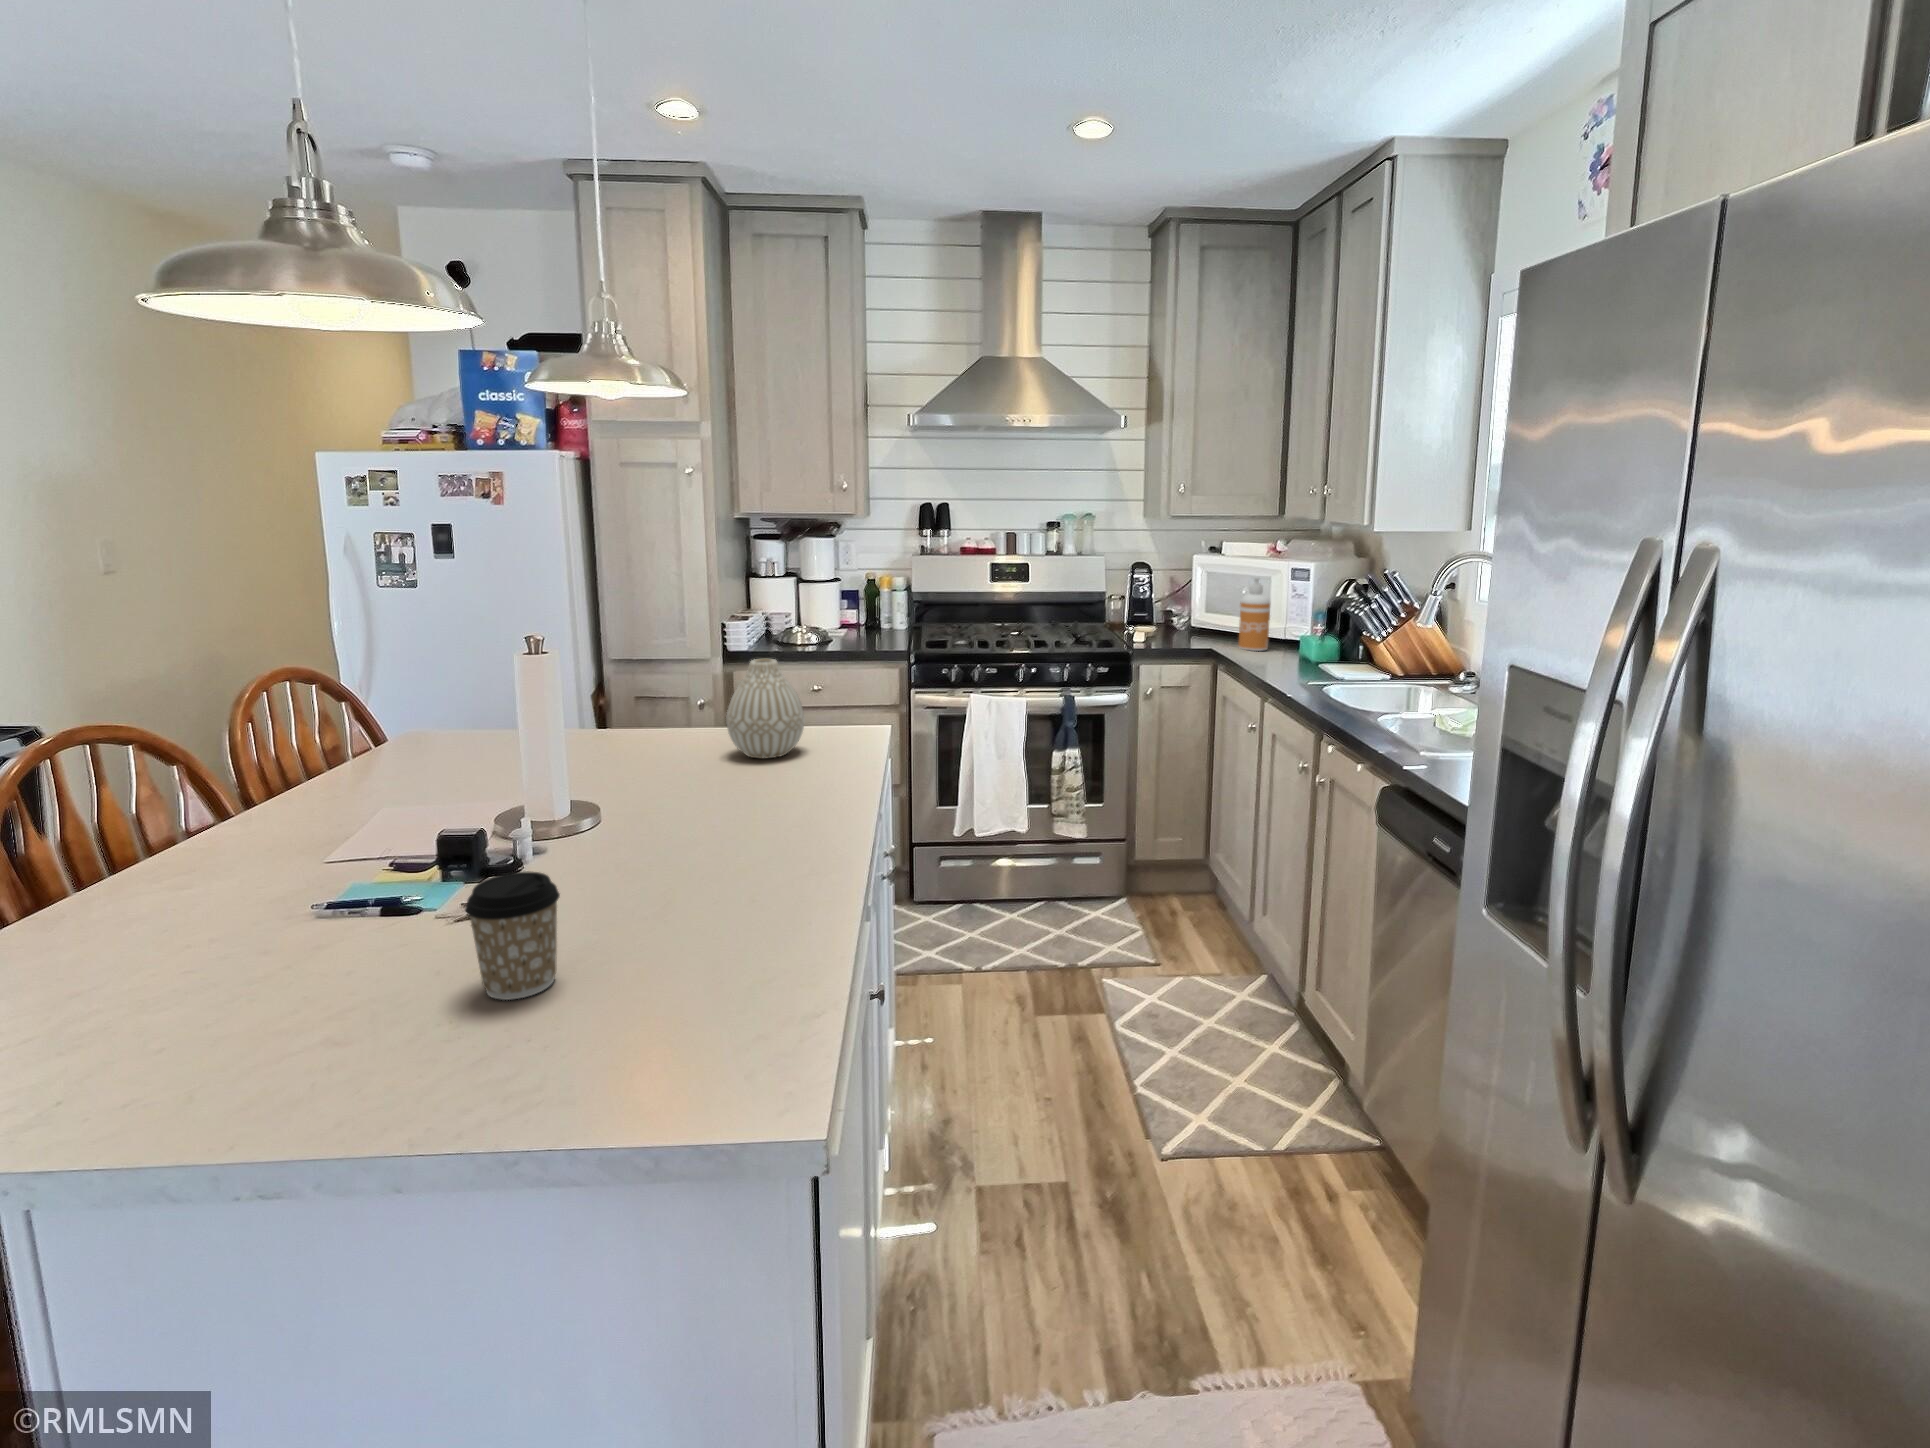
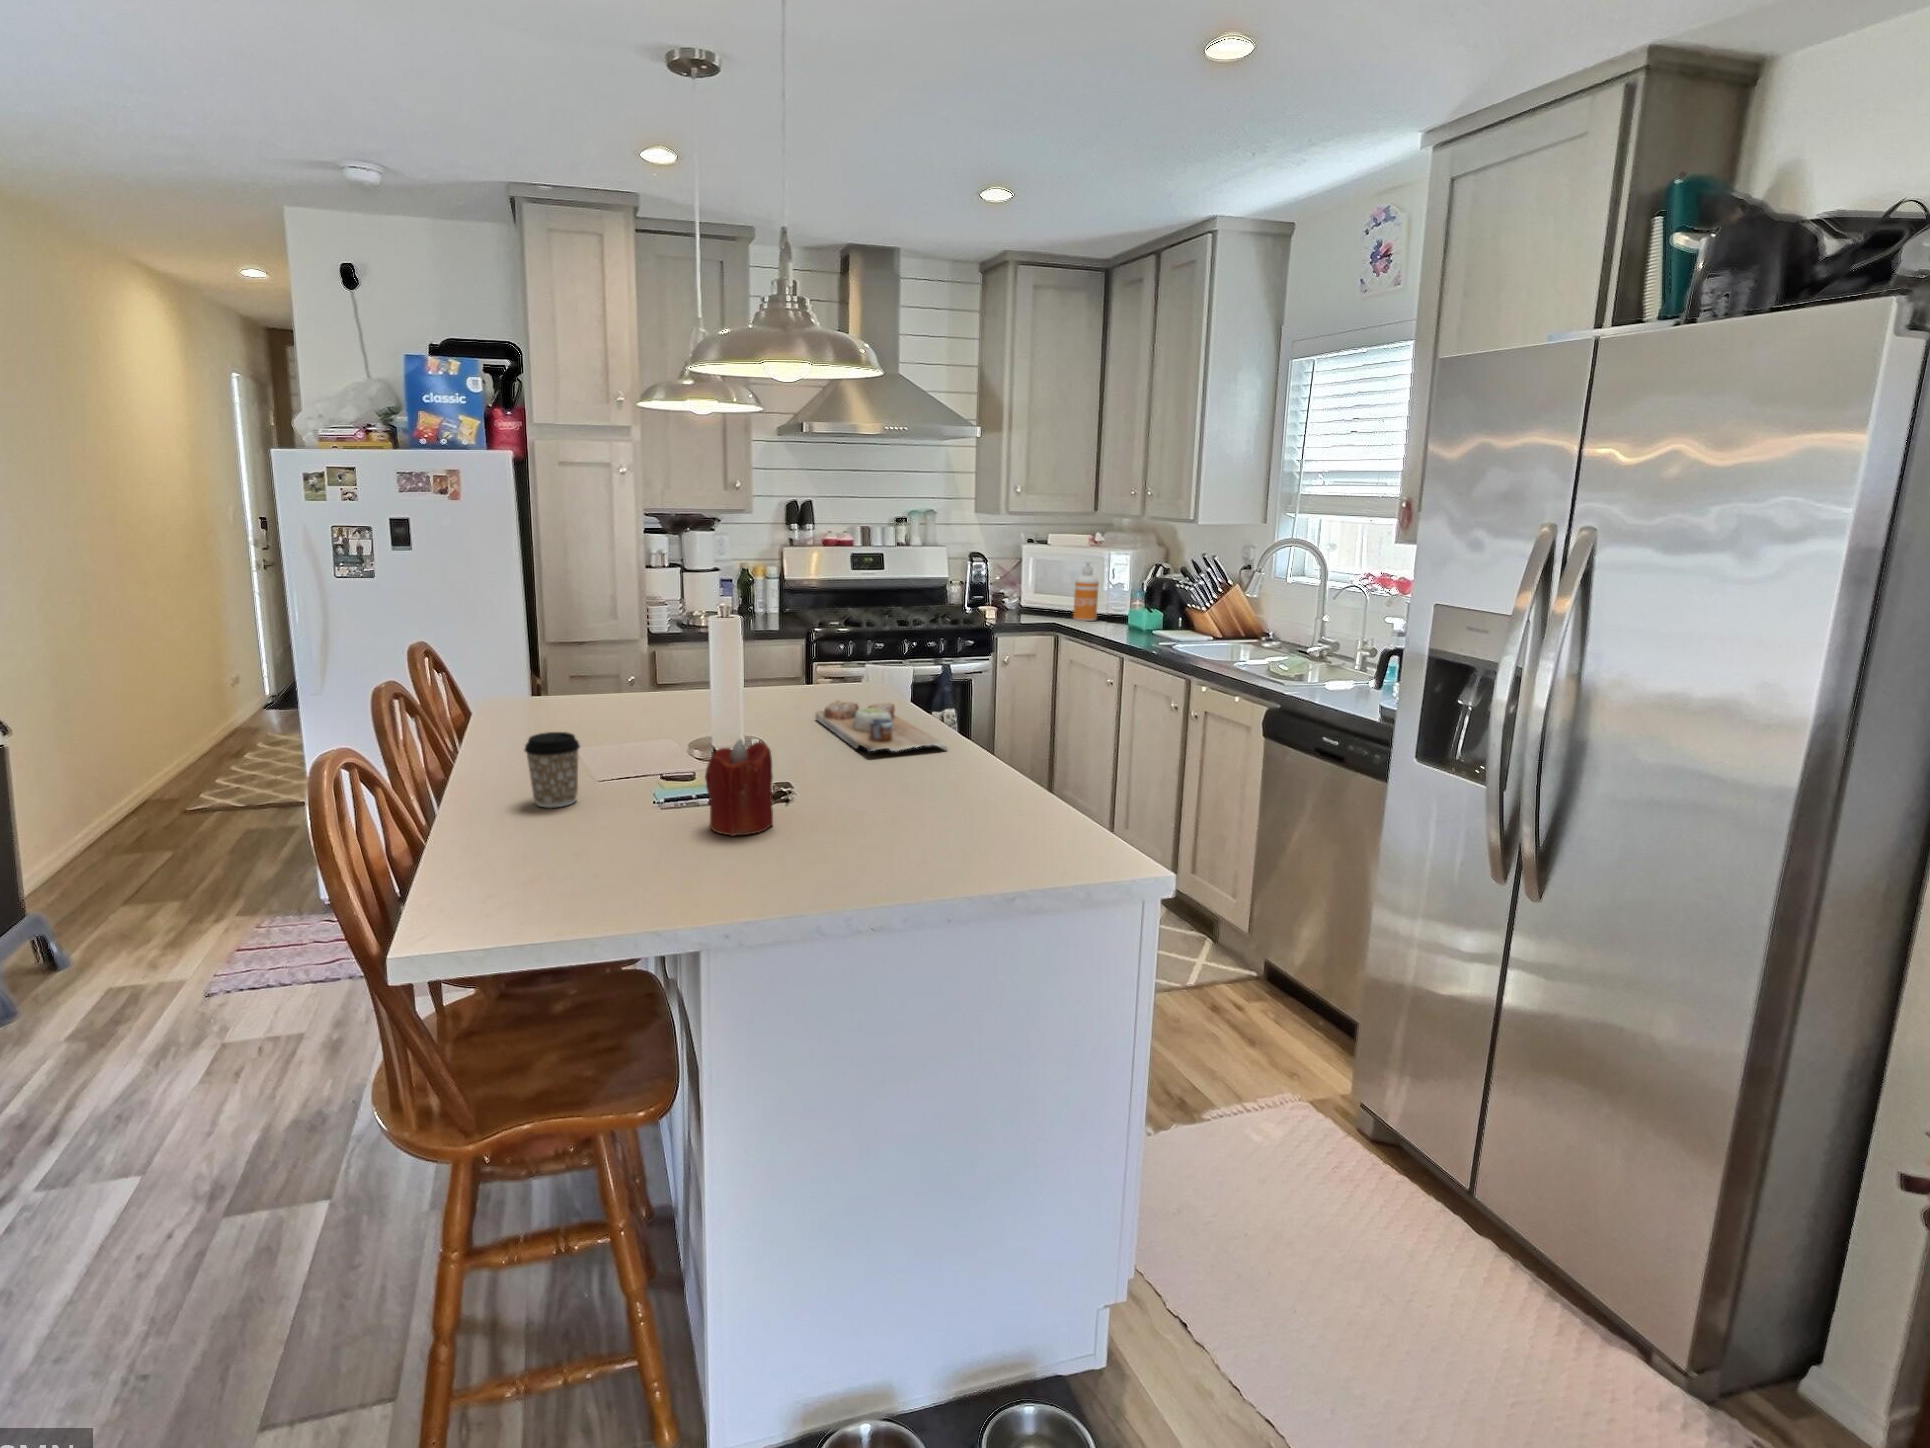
vase: present [726,659,805,758] -> none [794,623,853,701]
cutting board: none [665,763,802,855] -> present [815,701,947,752]
candle: none [240,853,361,1000] -> present [705,739,773,836]
coffee cup: present [465,872,560,1000] -> present [525,732,580,808]

